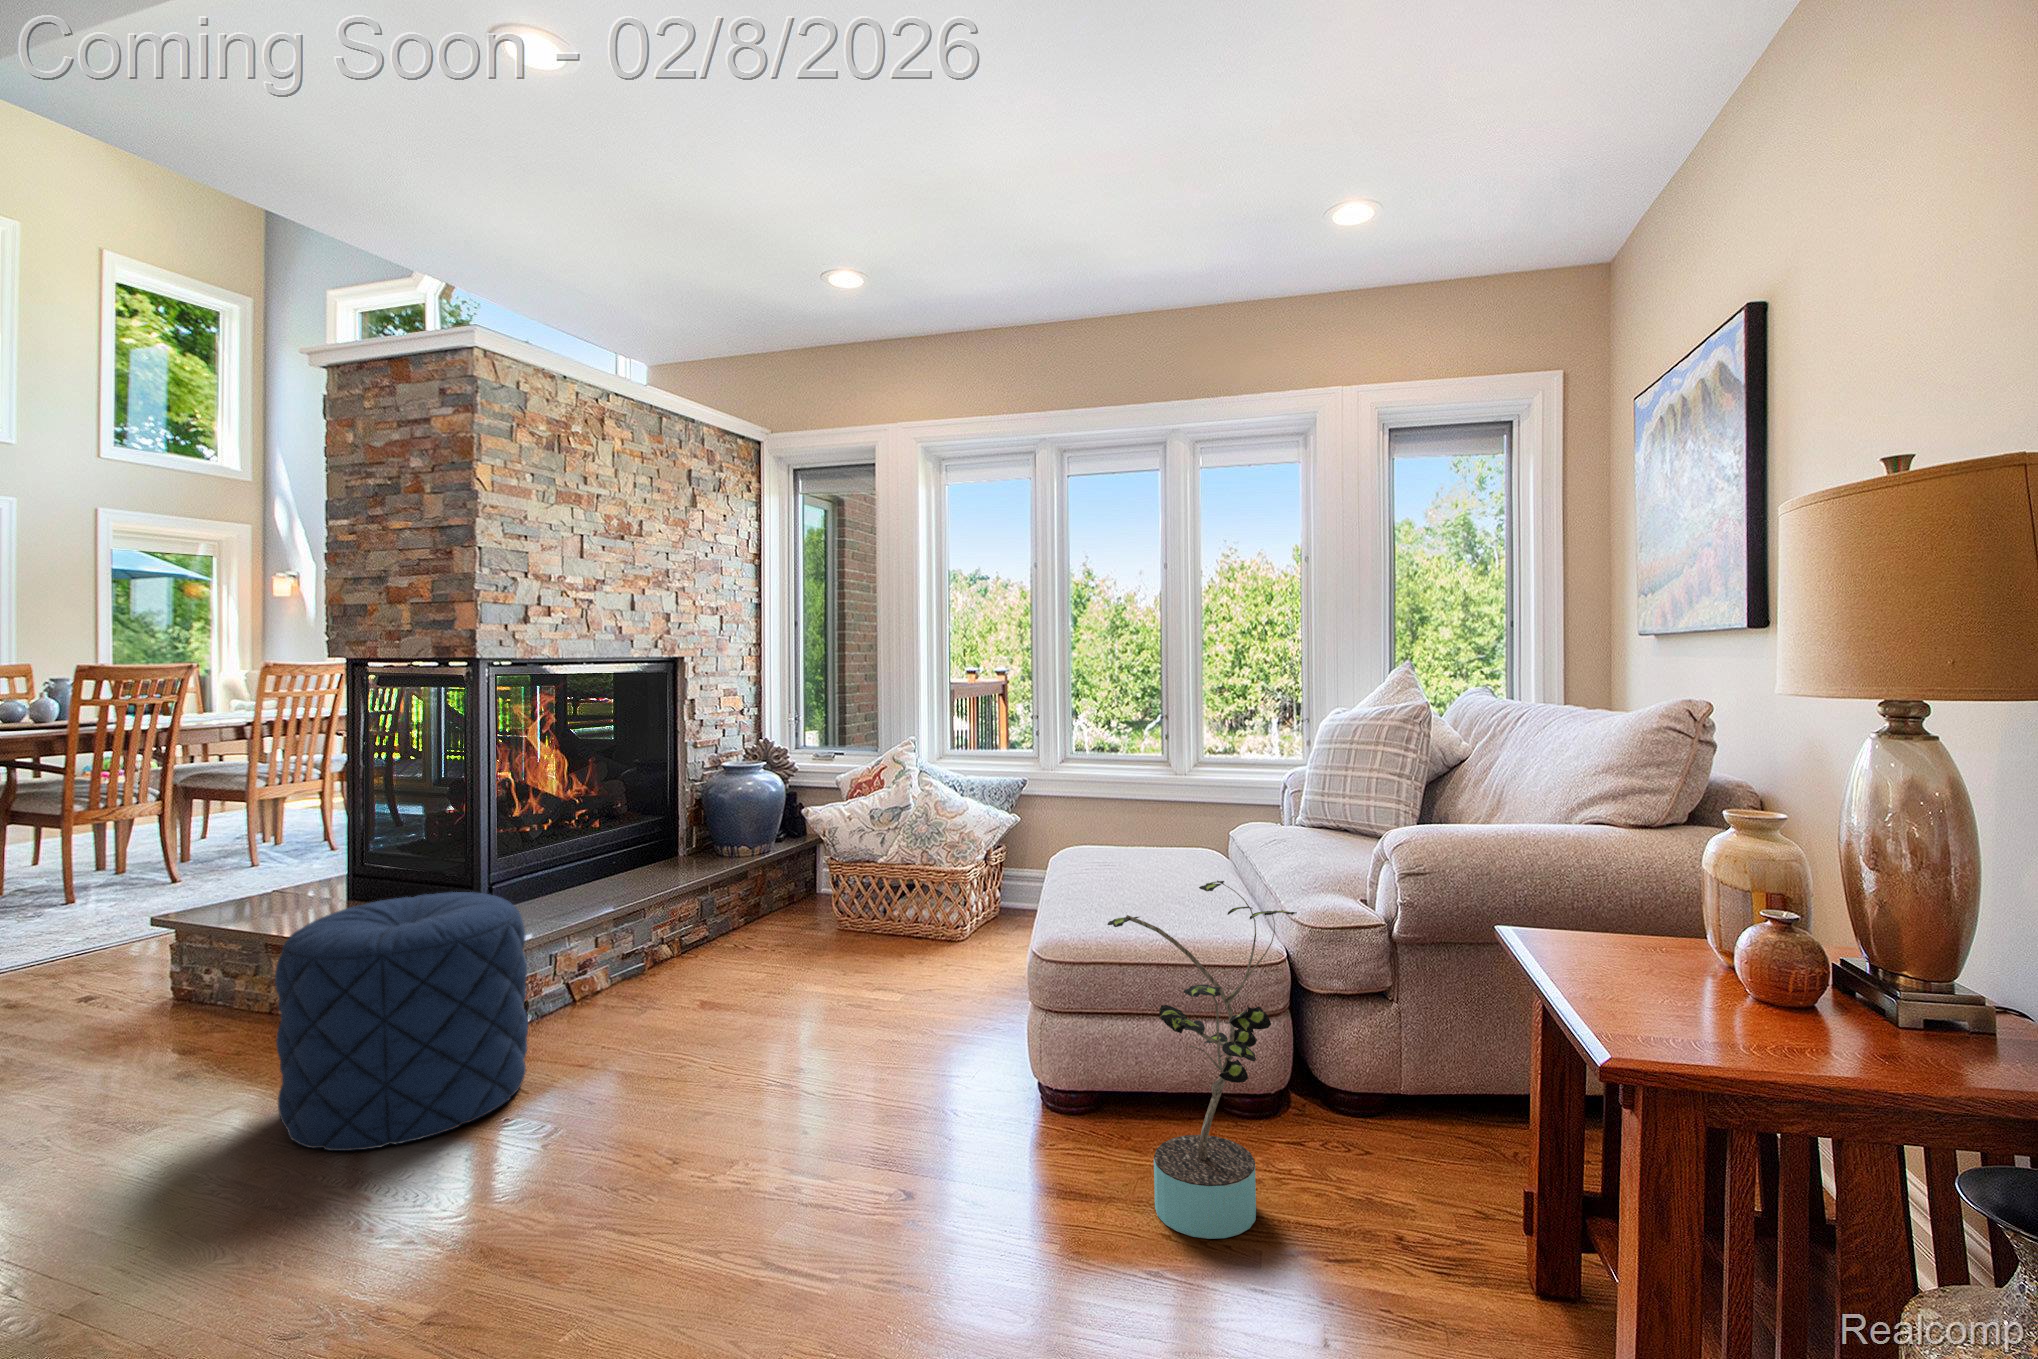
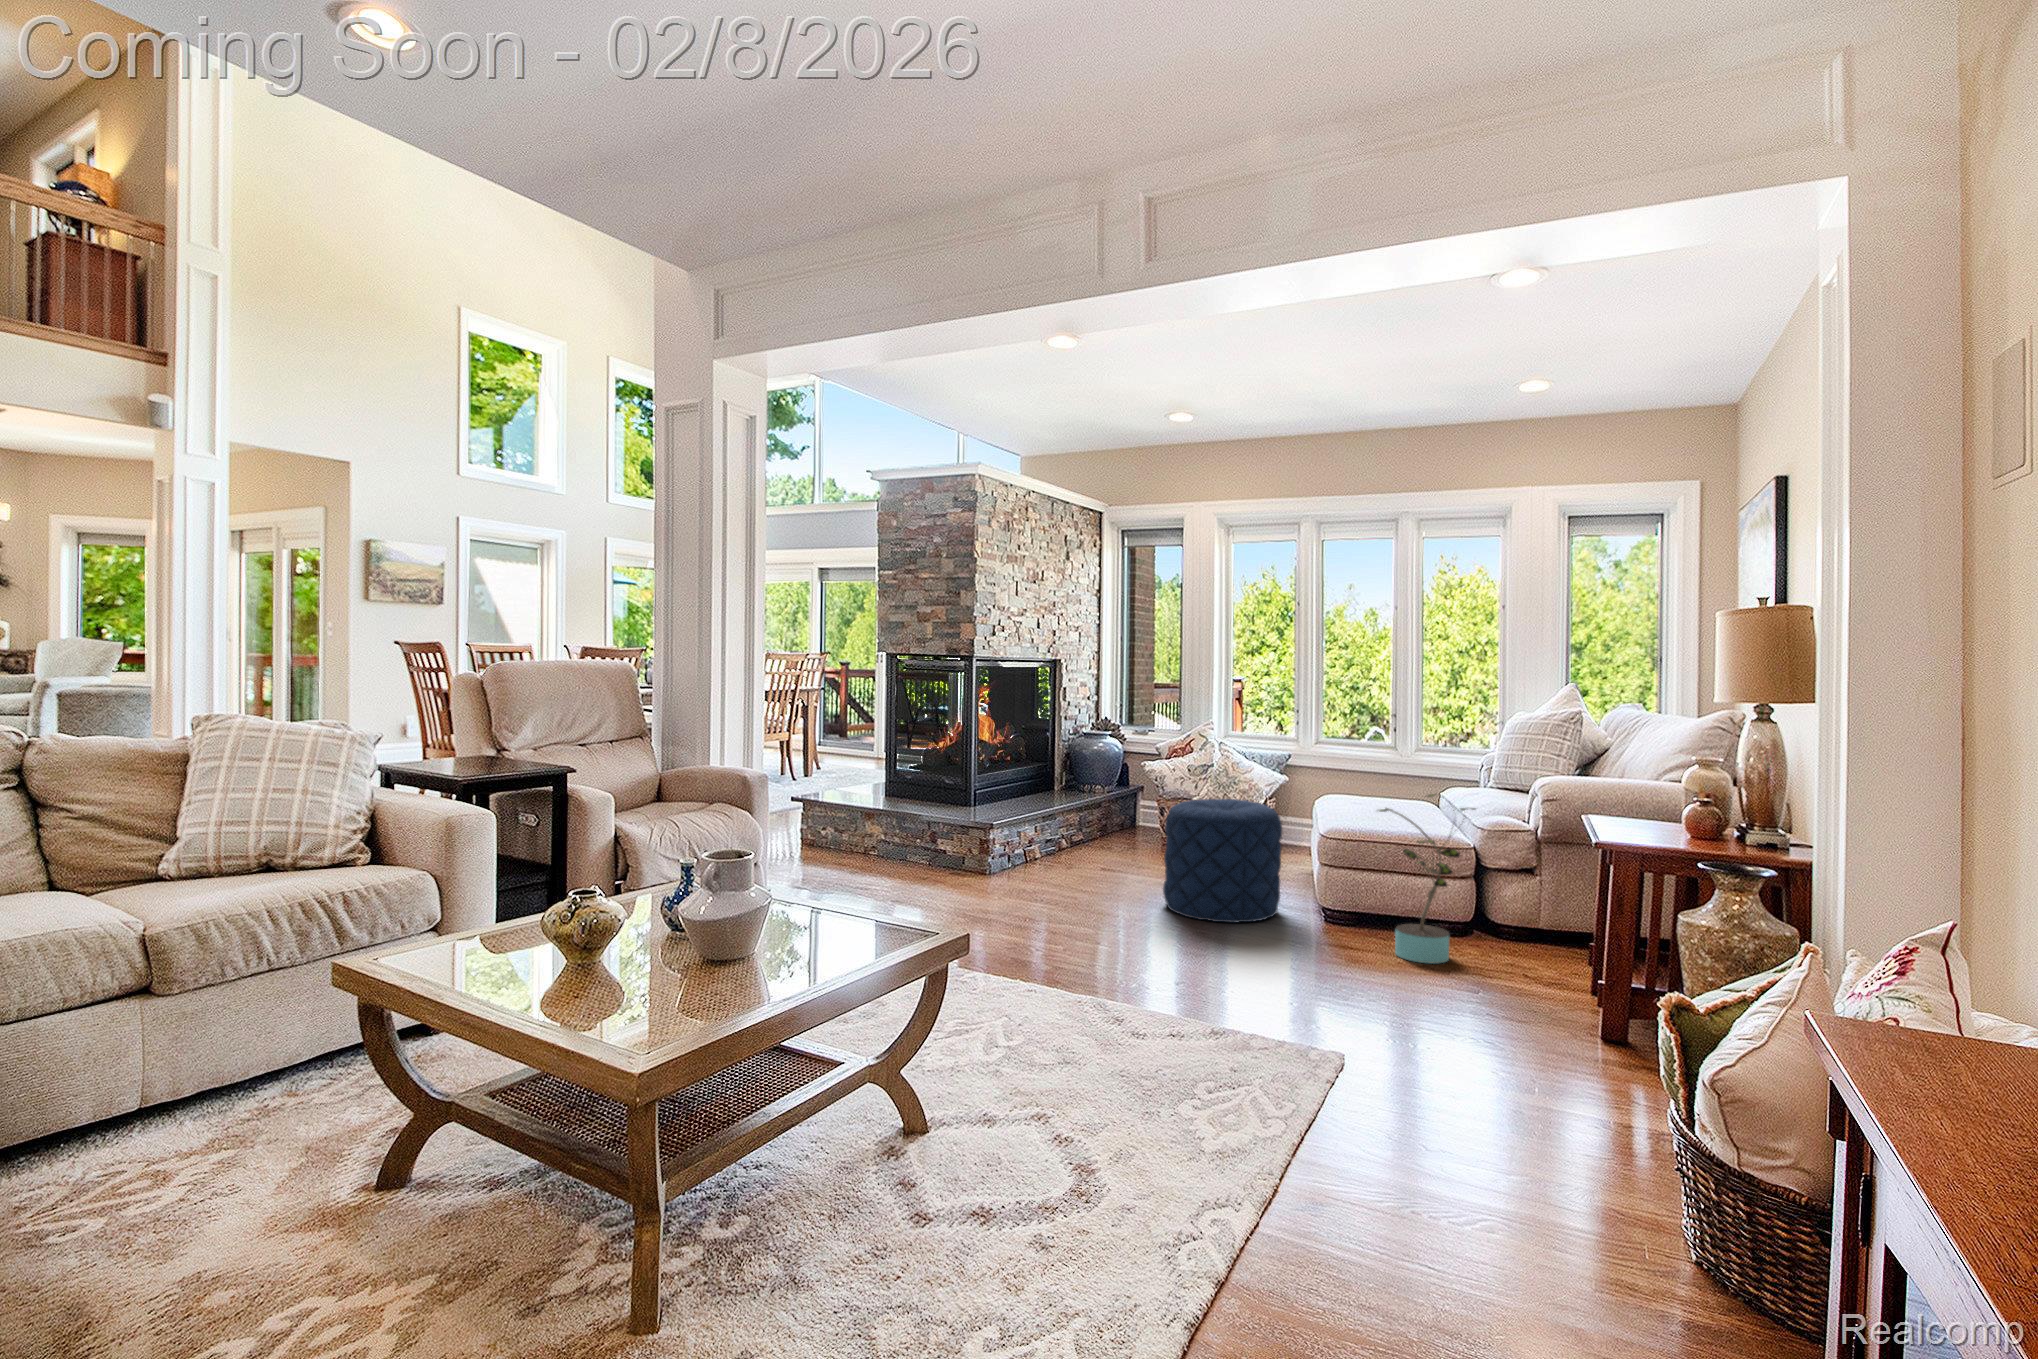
pouf: present [275,892,528,1151] -> present [1163,799,1282,923]

